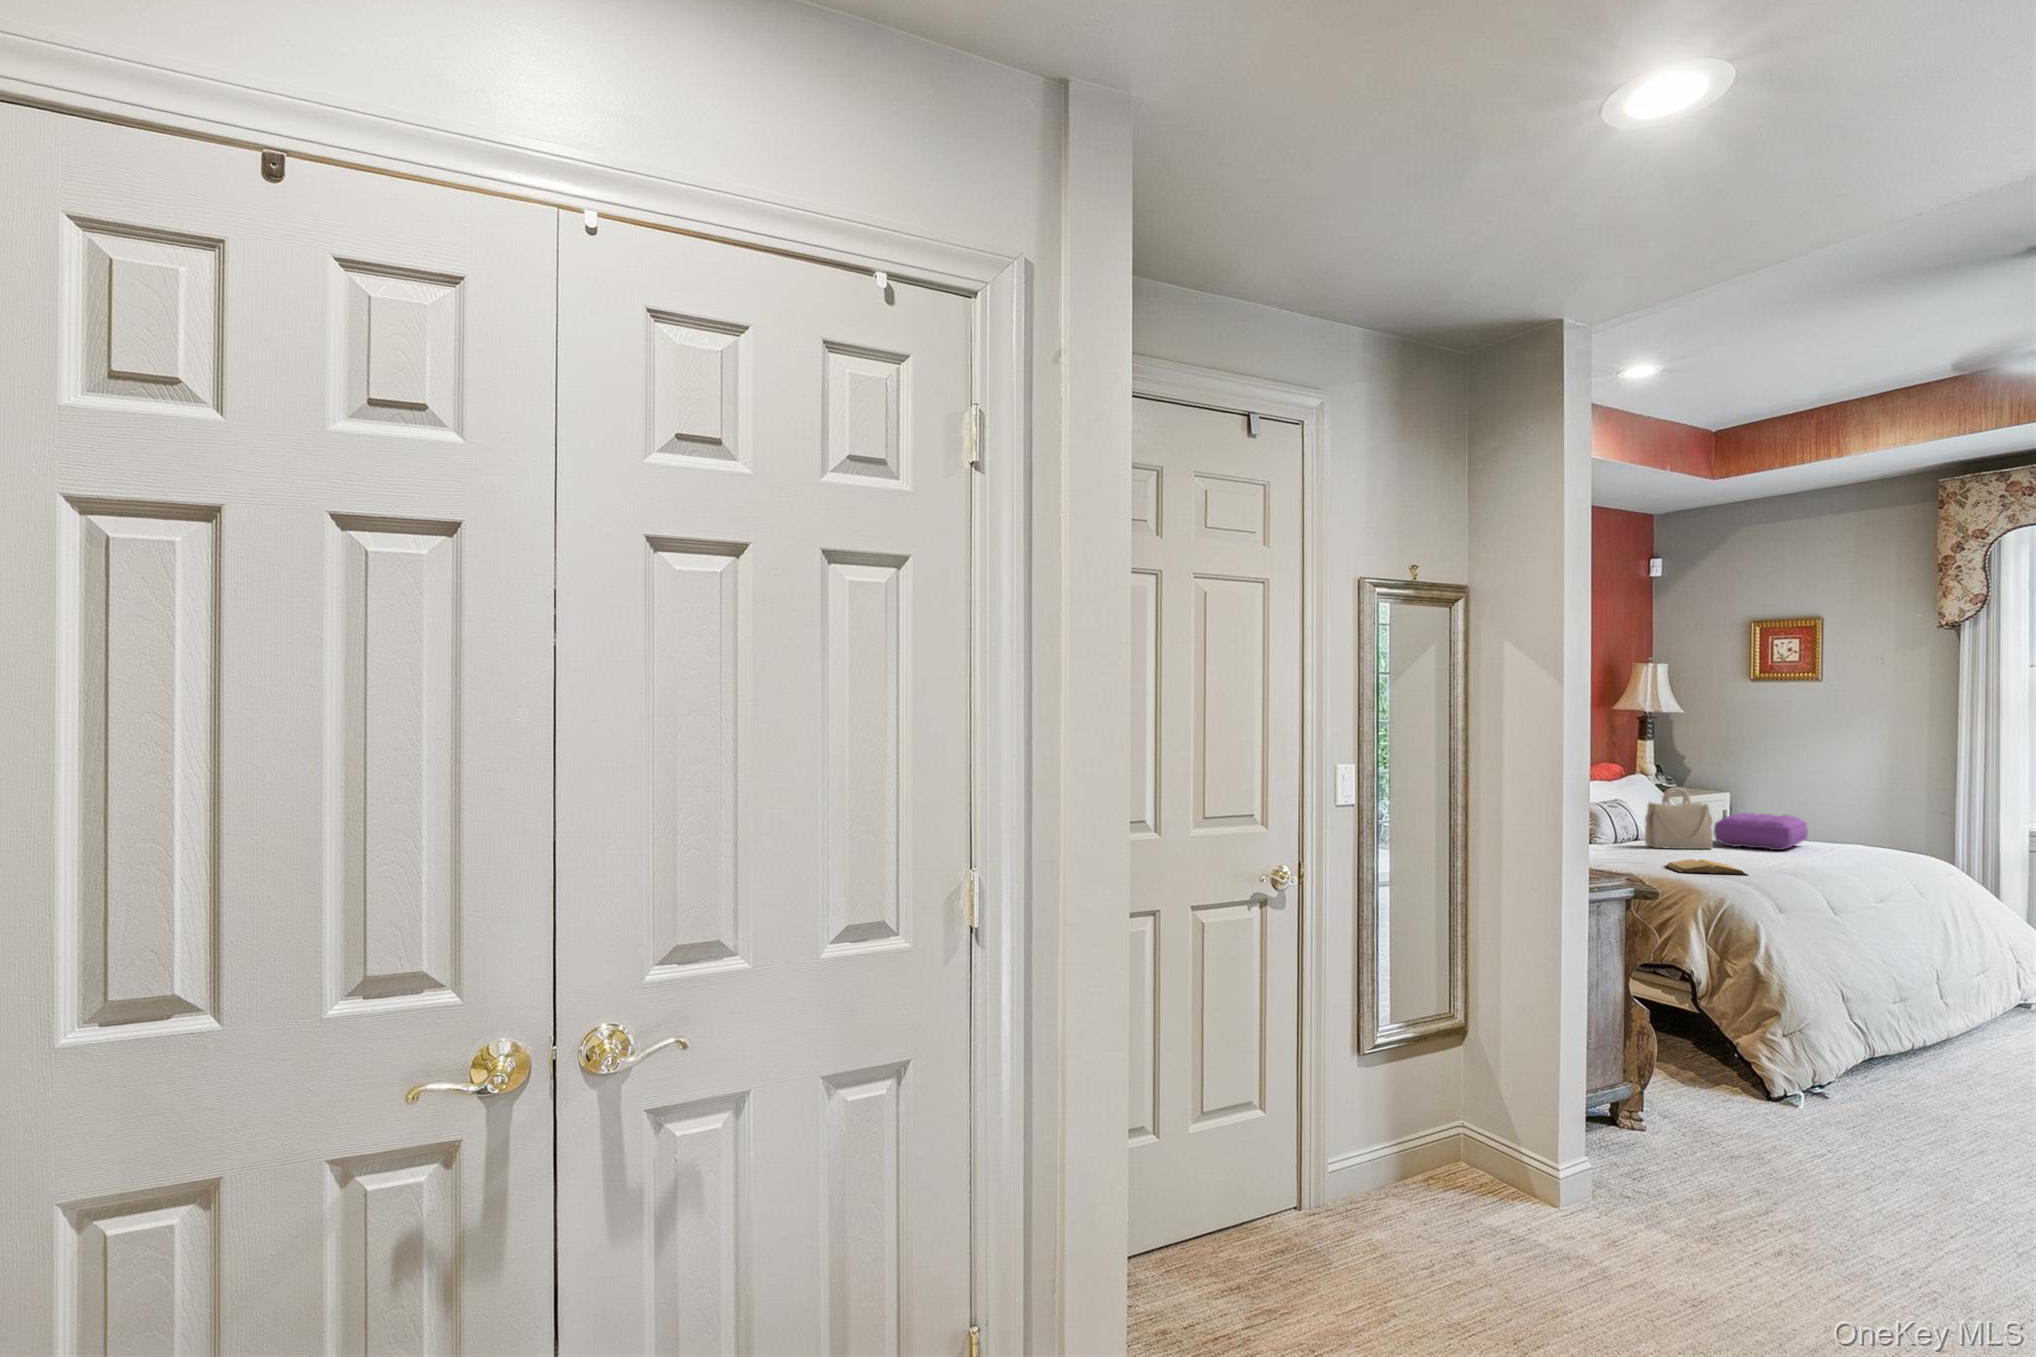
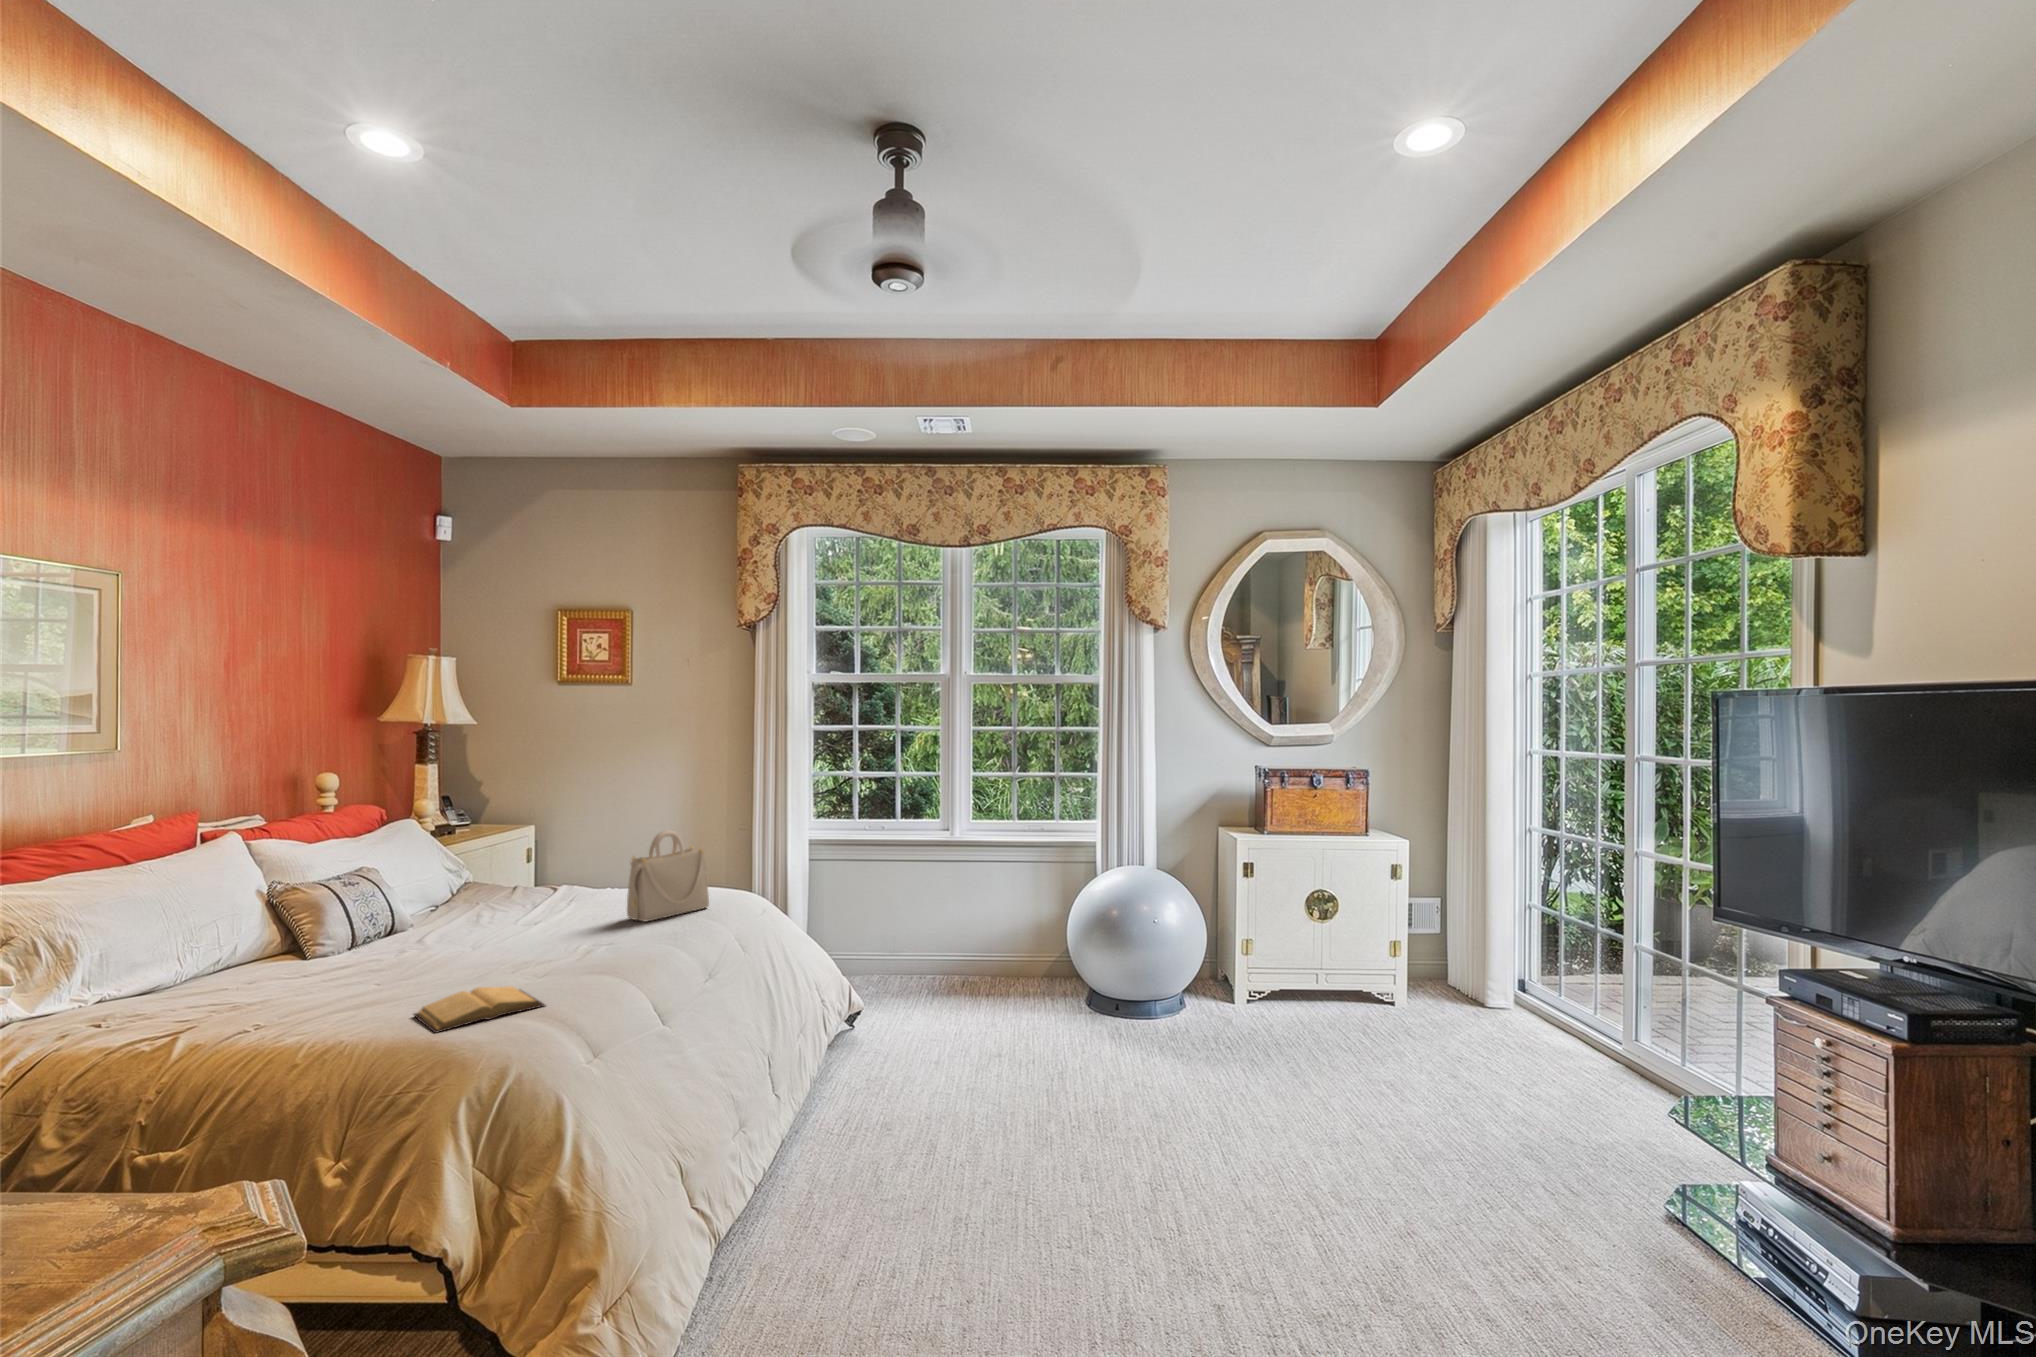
handbag: present [1645,787,1713,849] -> present [627,830,709,921]
pillow: present [1714,812,1808,850] -> none [505,860,618,917]

